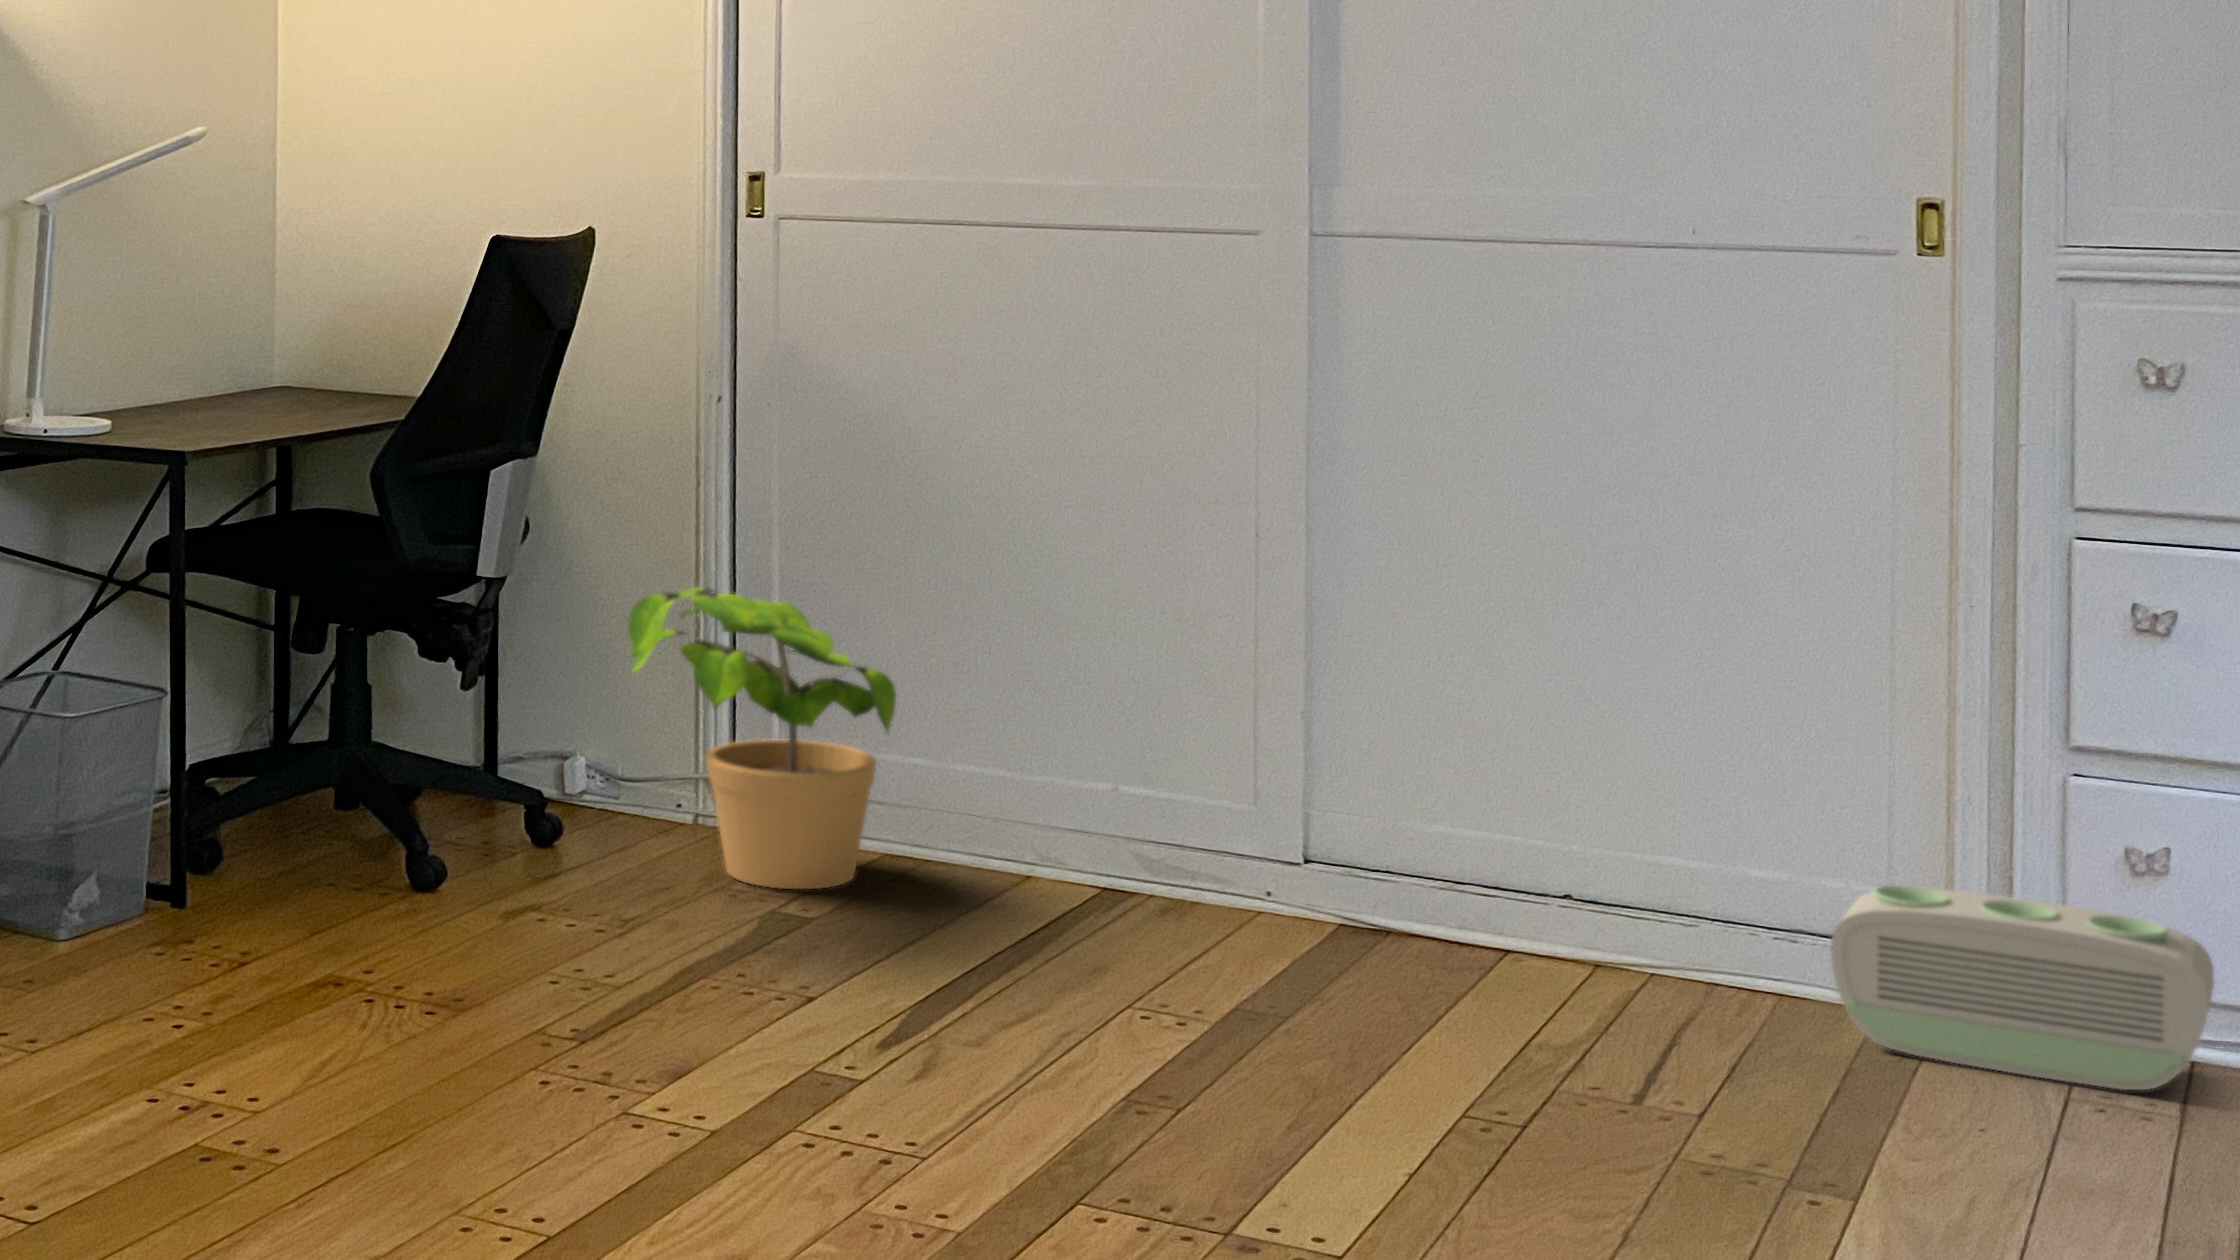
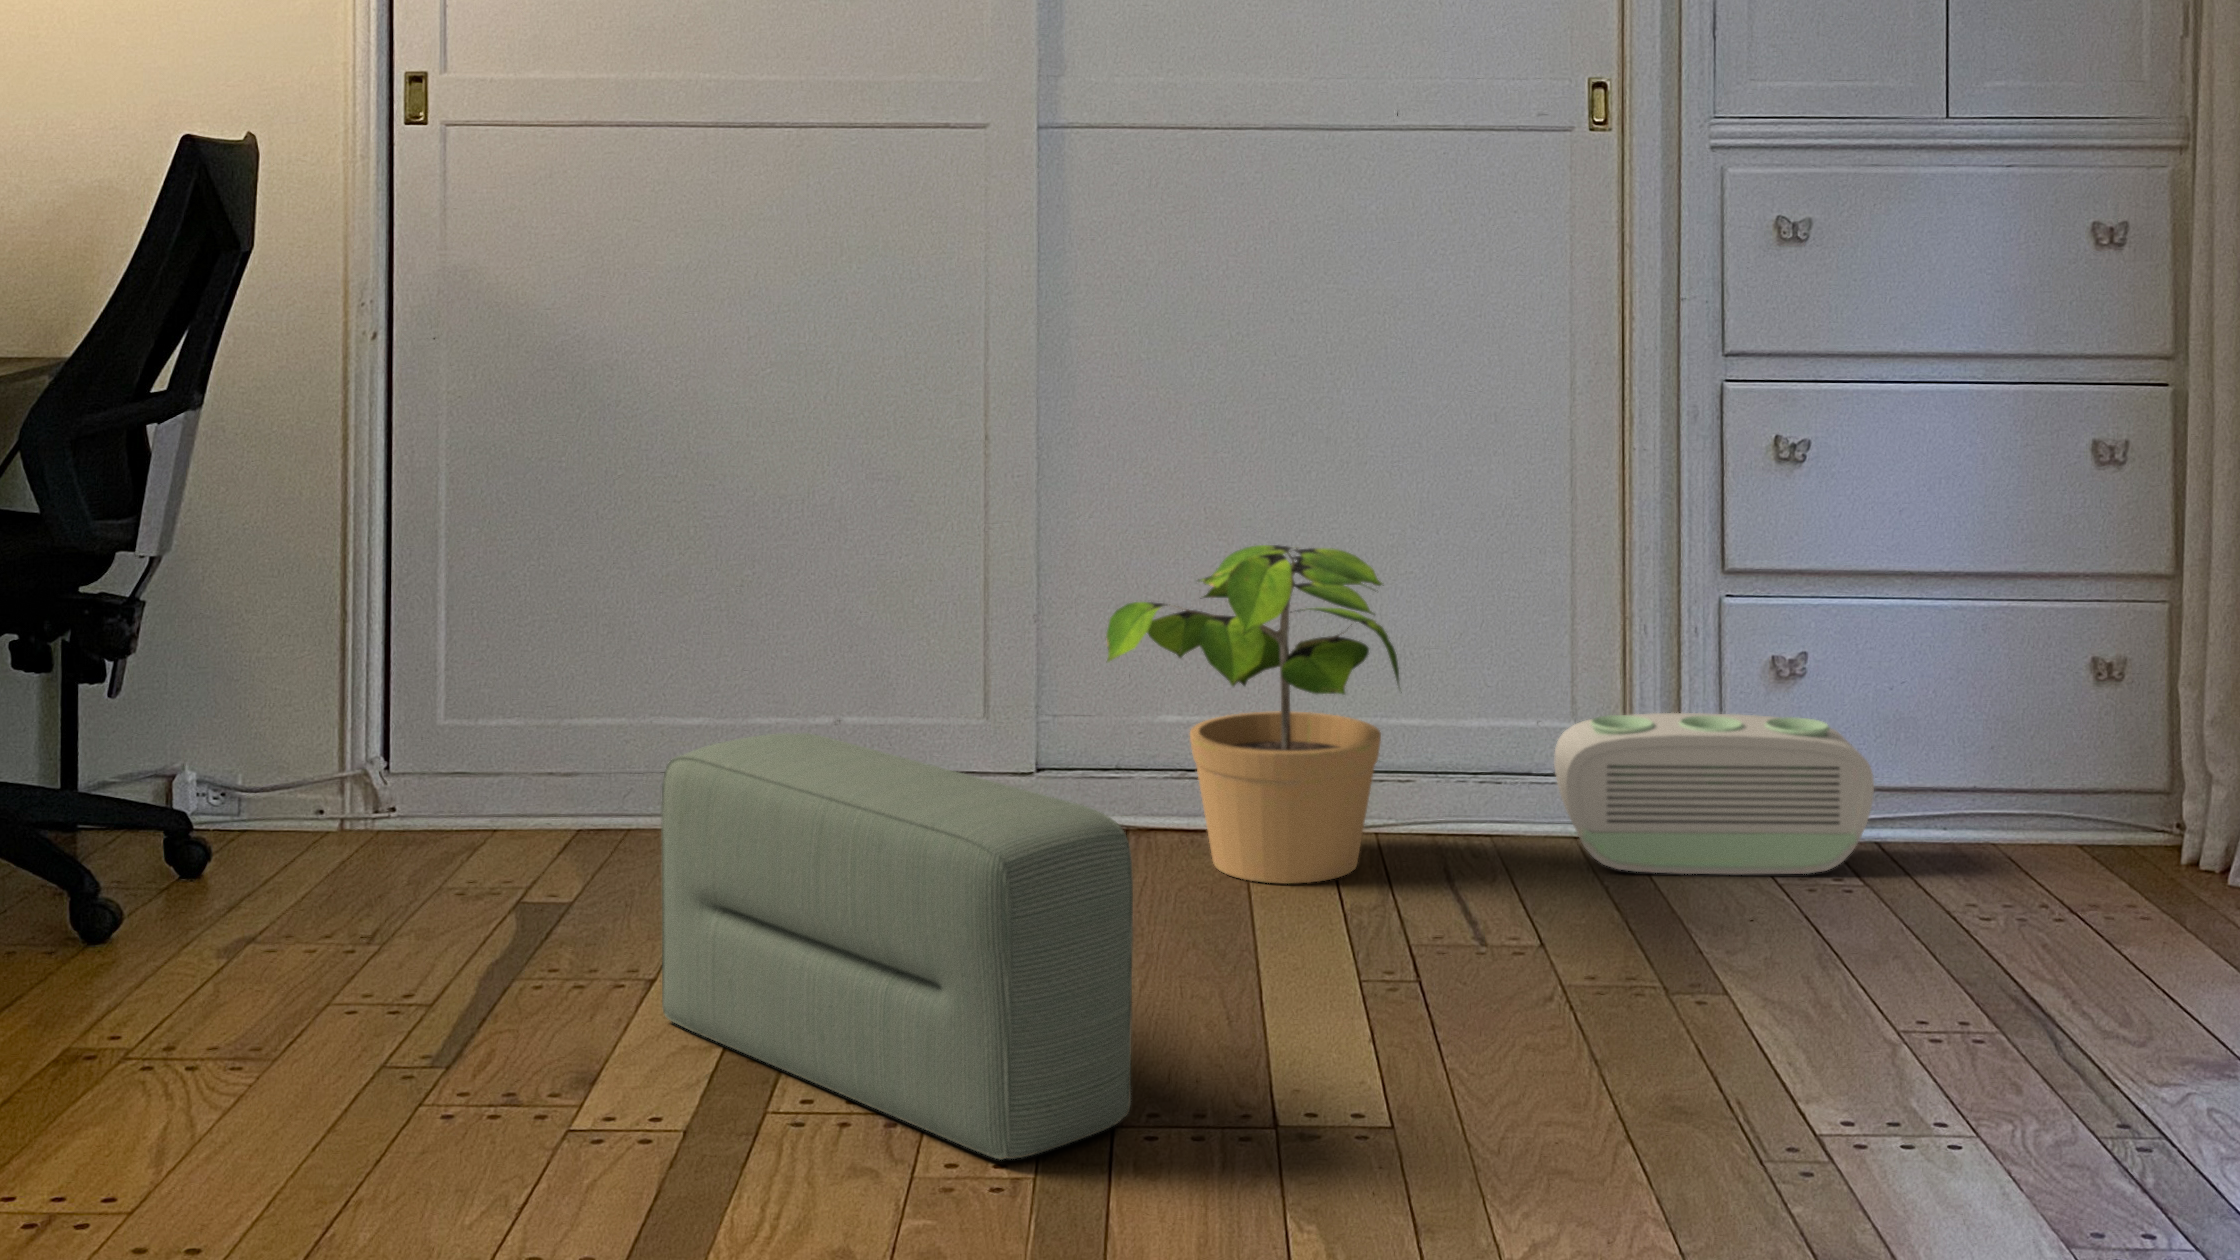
potted plant: present [628,587,896,889] -> present [1106,545,1399,883]
pouf: none [841,784,1165,1167] -> present [661,733,1133,1159]

